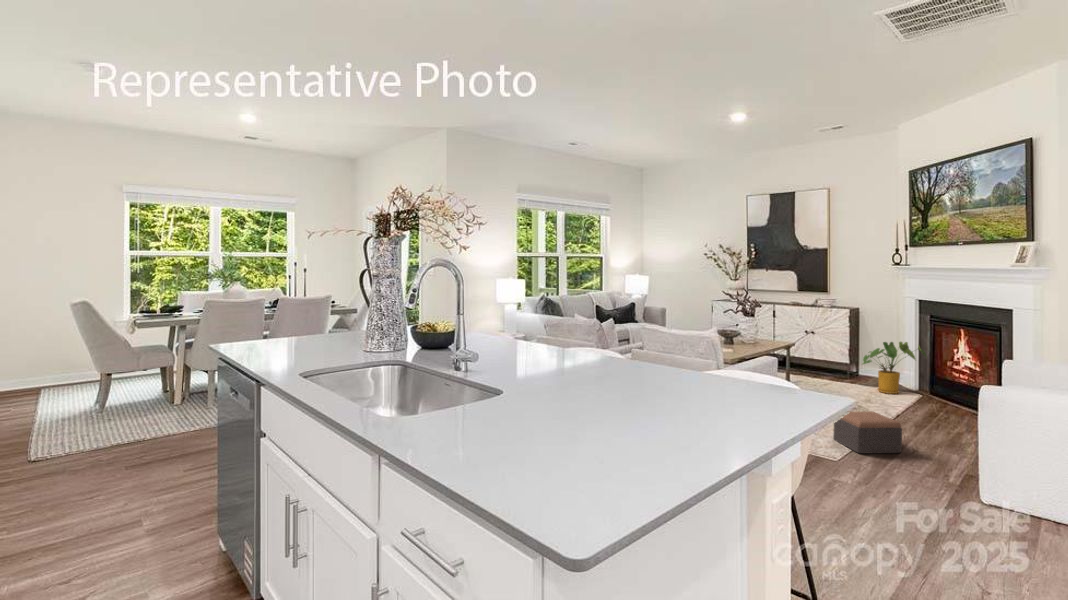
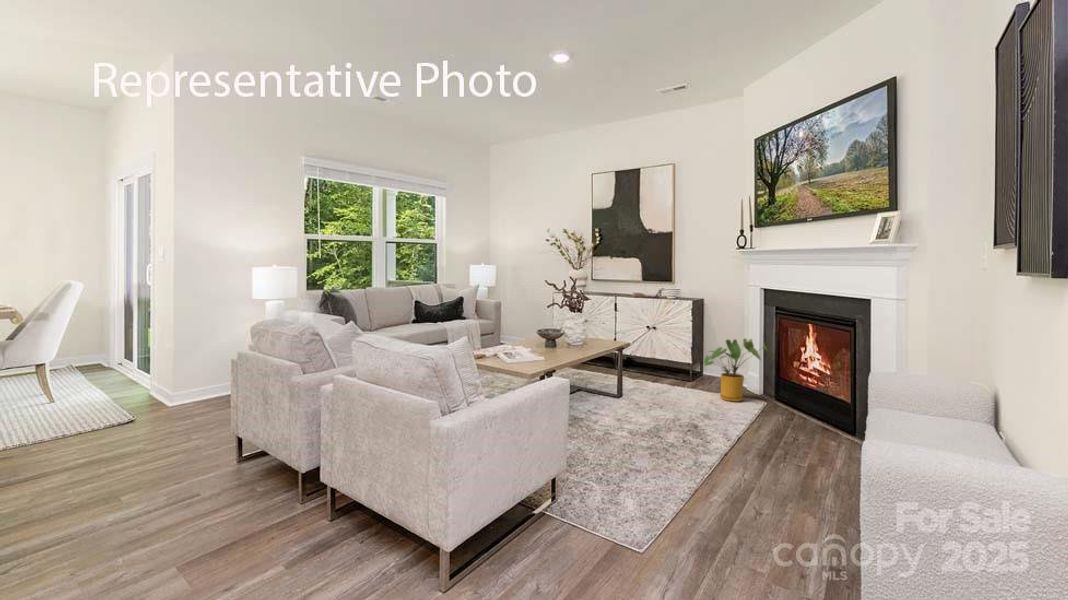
footstool: present [833,411,902,453] -> none [651,449,741,524]

